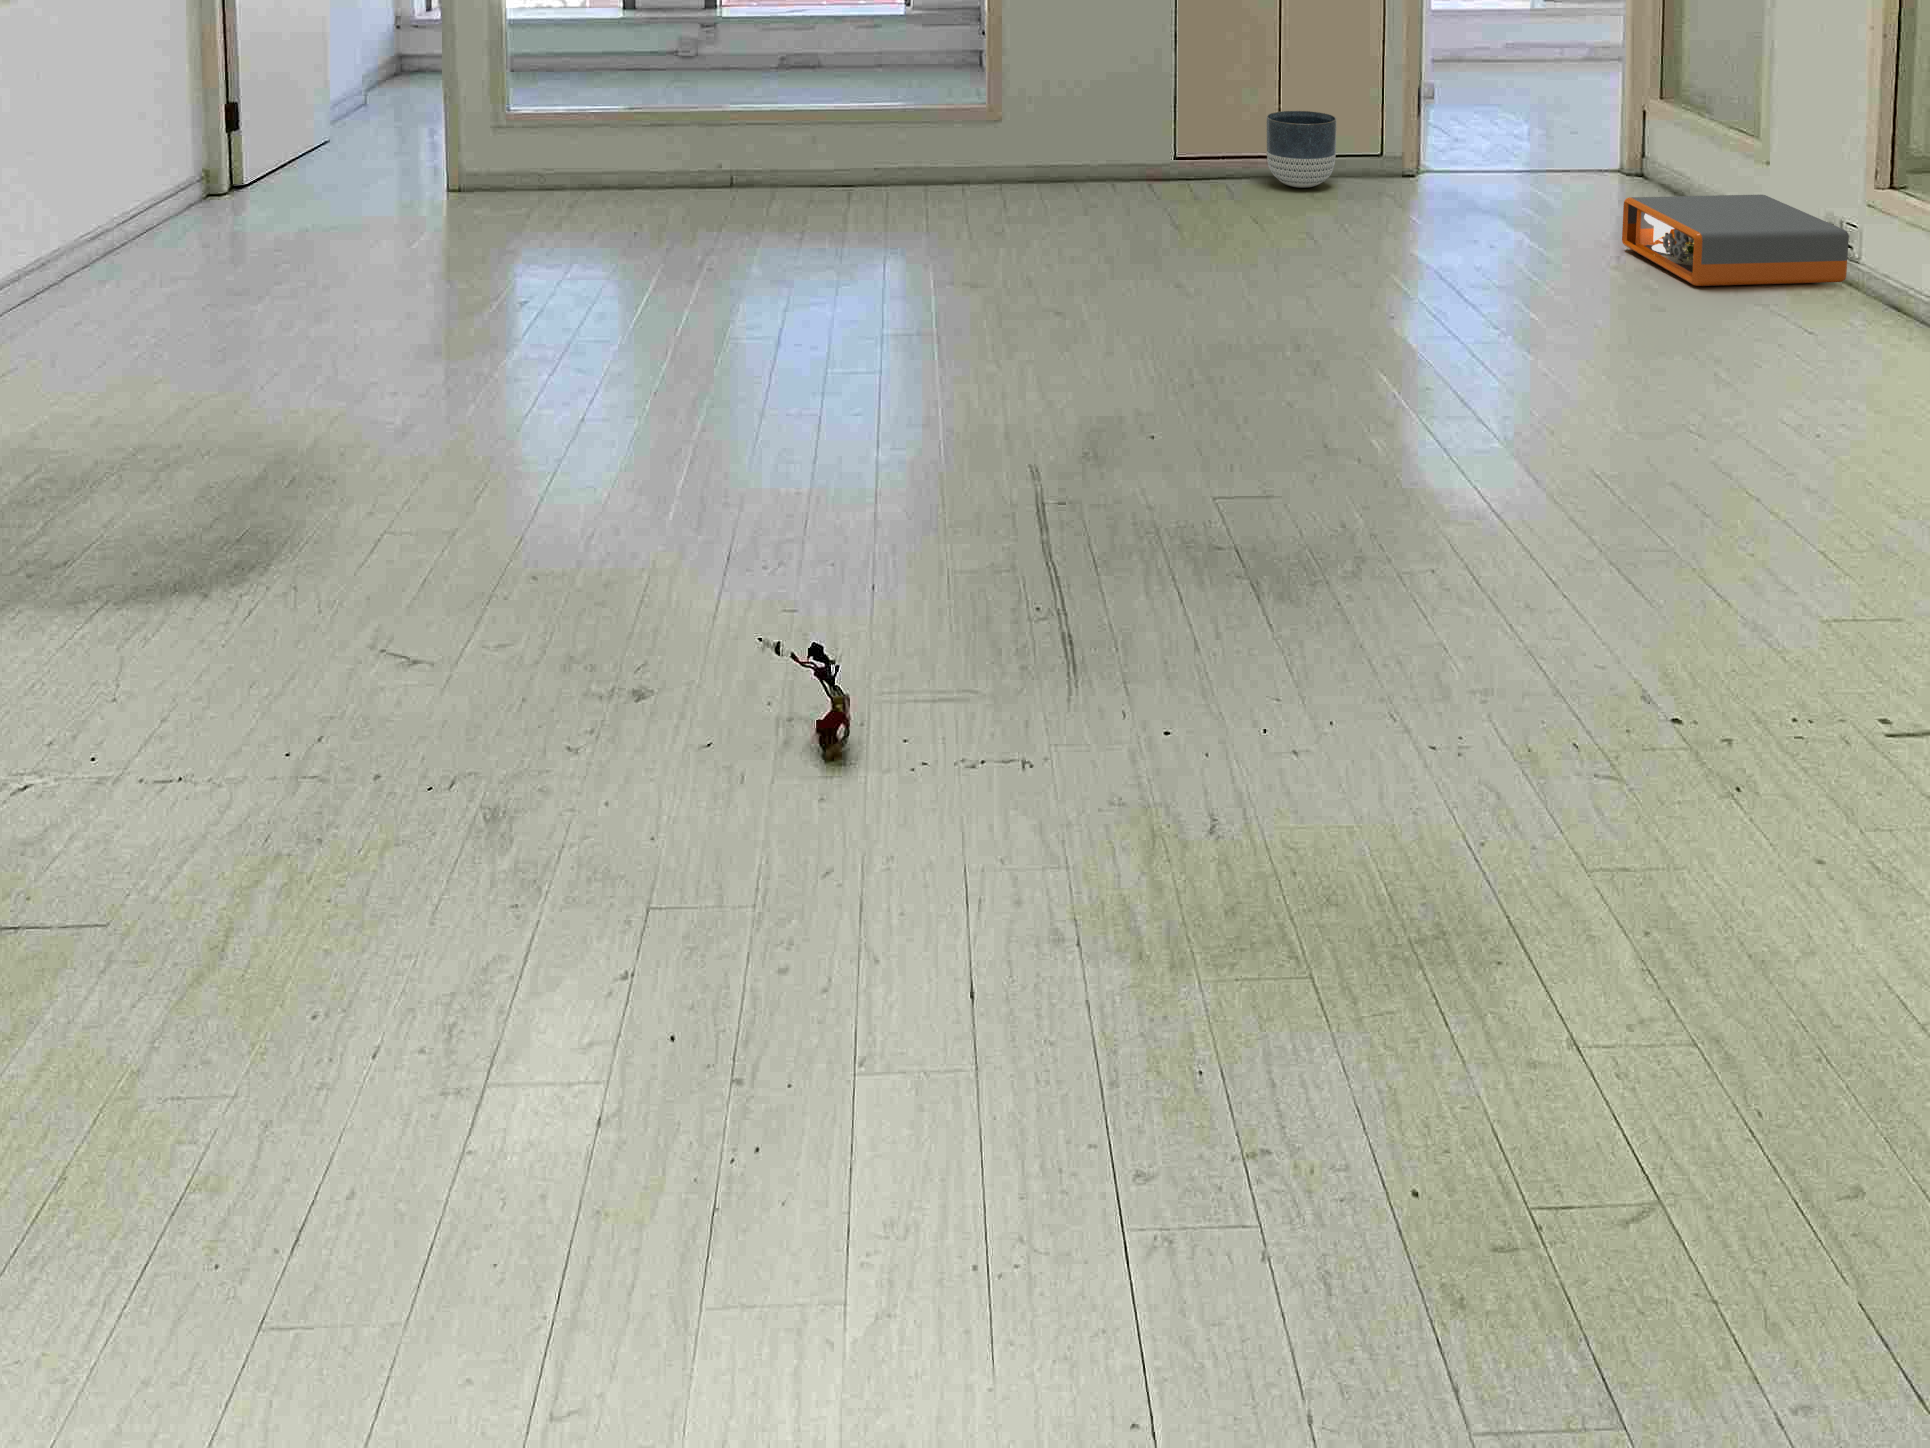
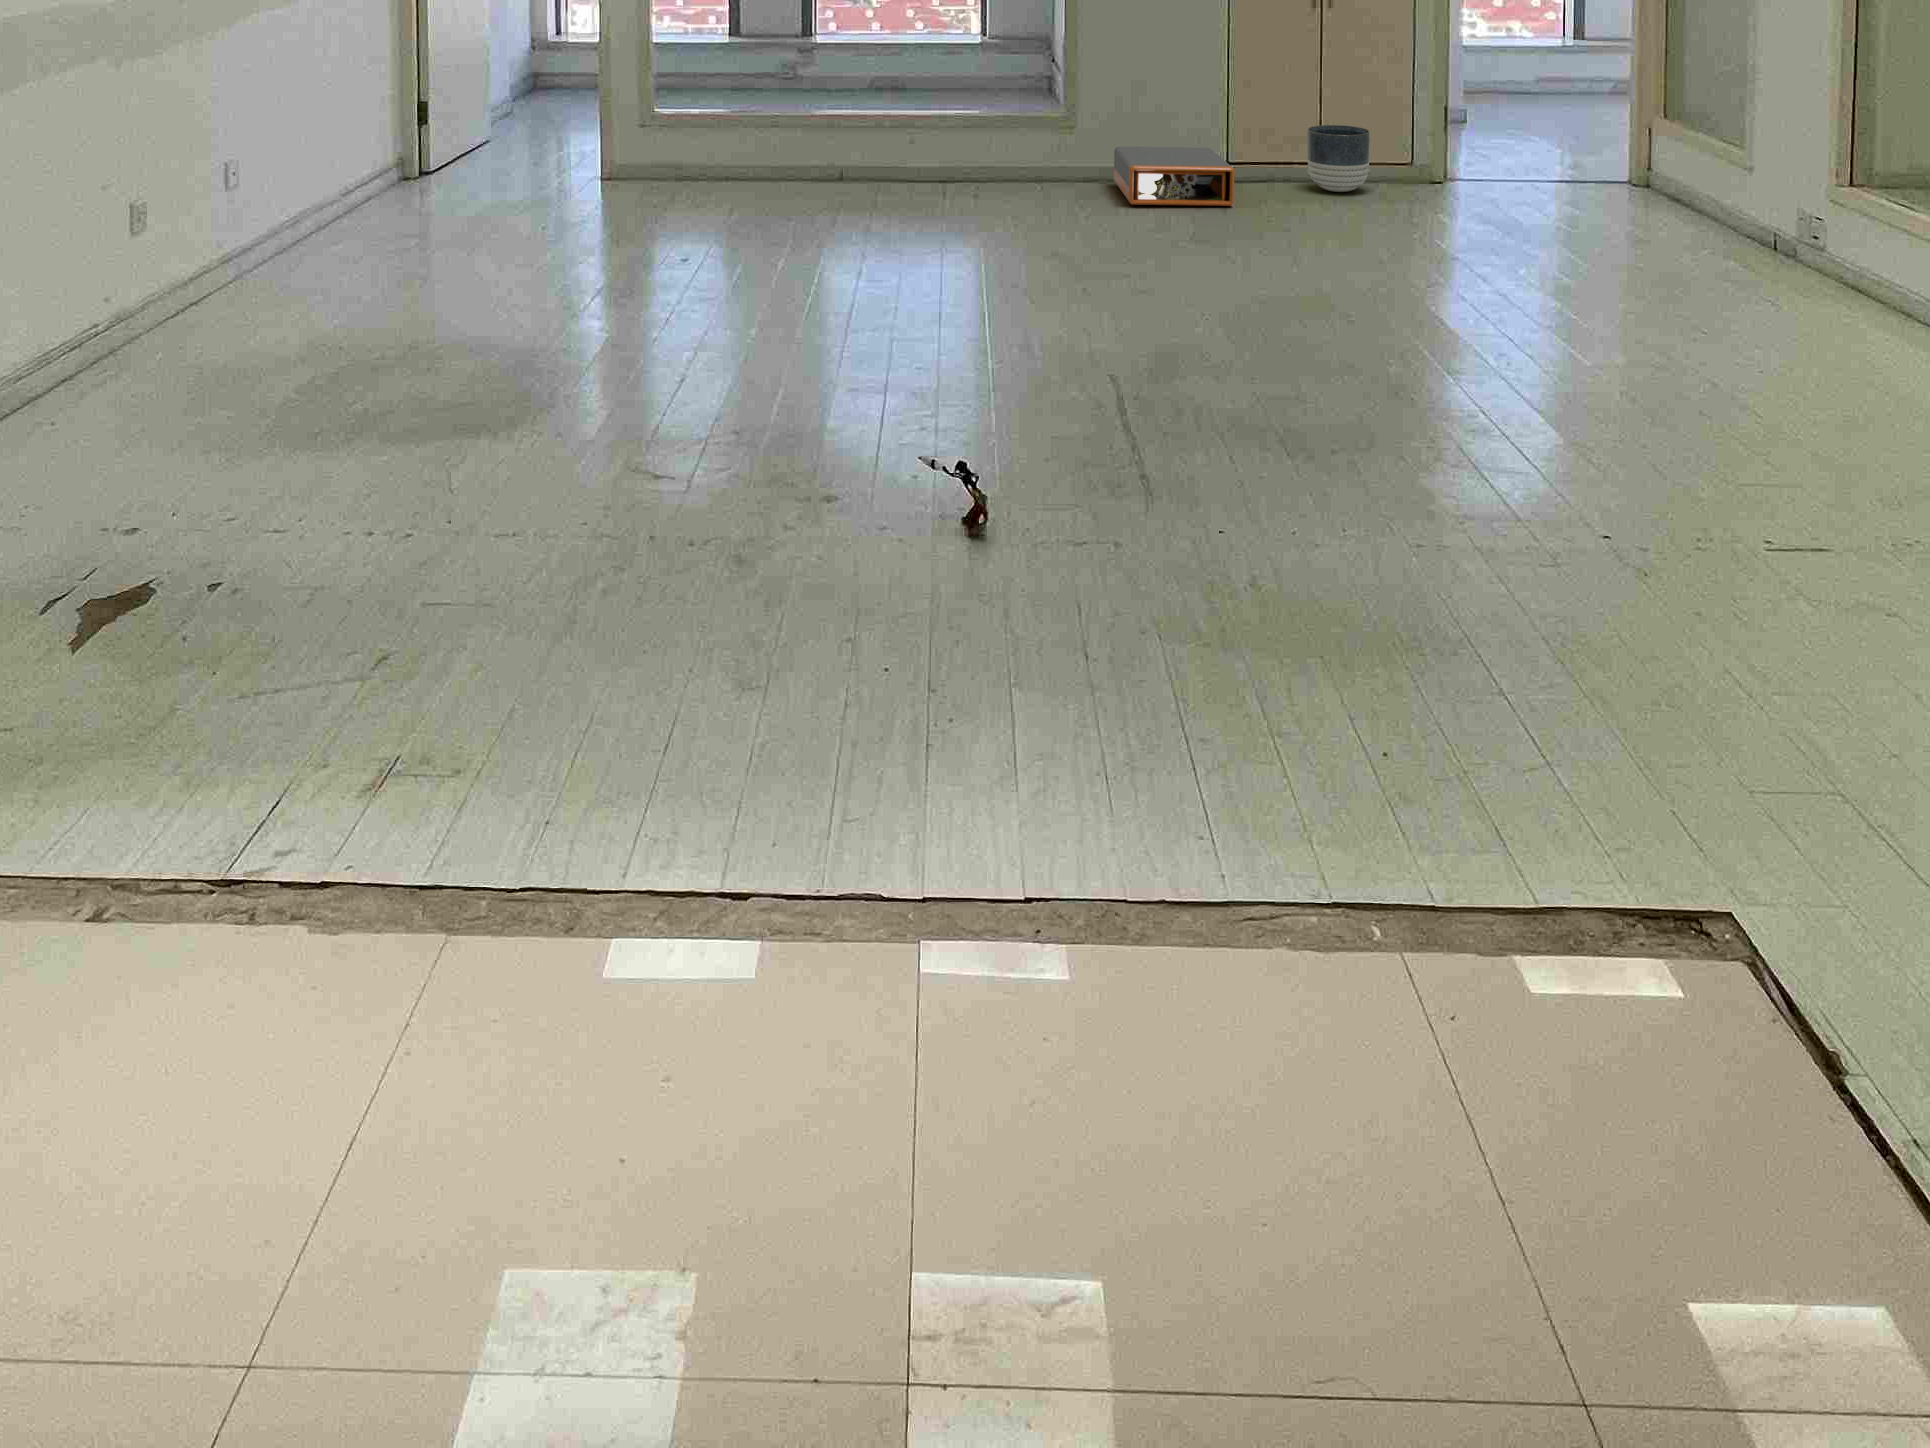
storage box: present [1622,195,1849,286] -> present [1114,147,1234,206]

